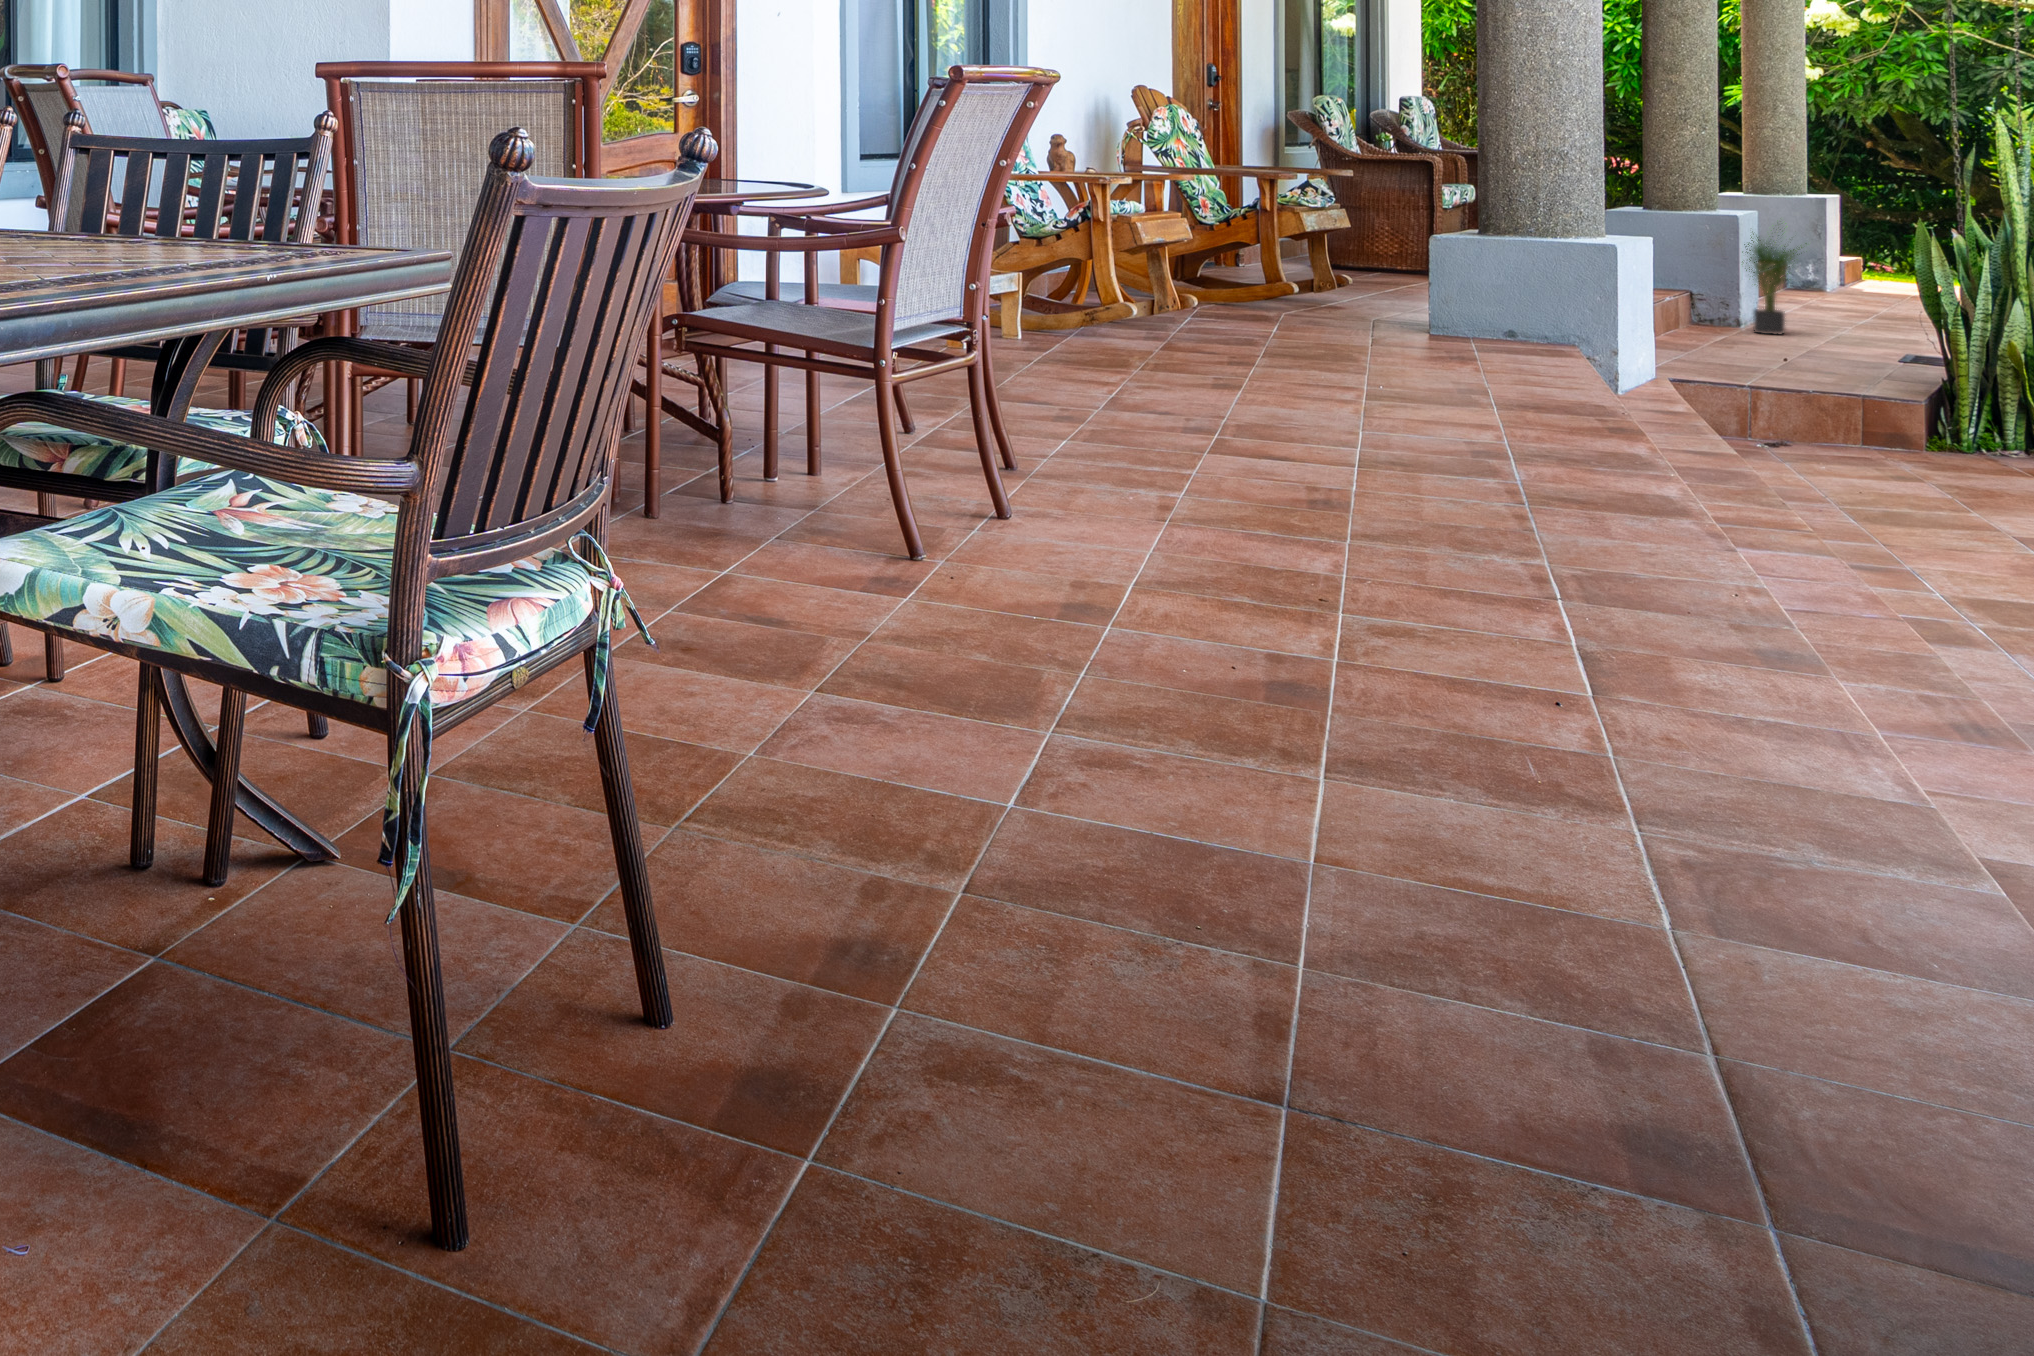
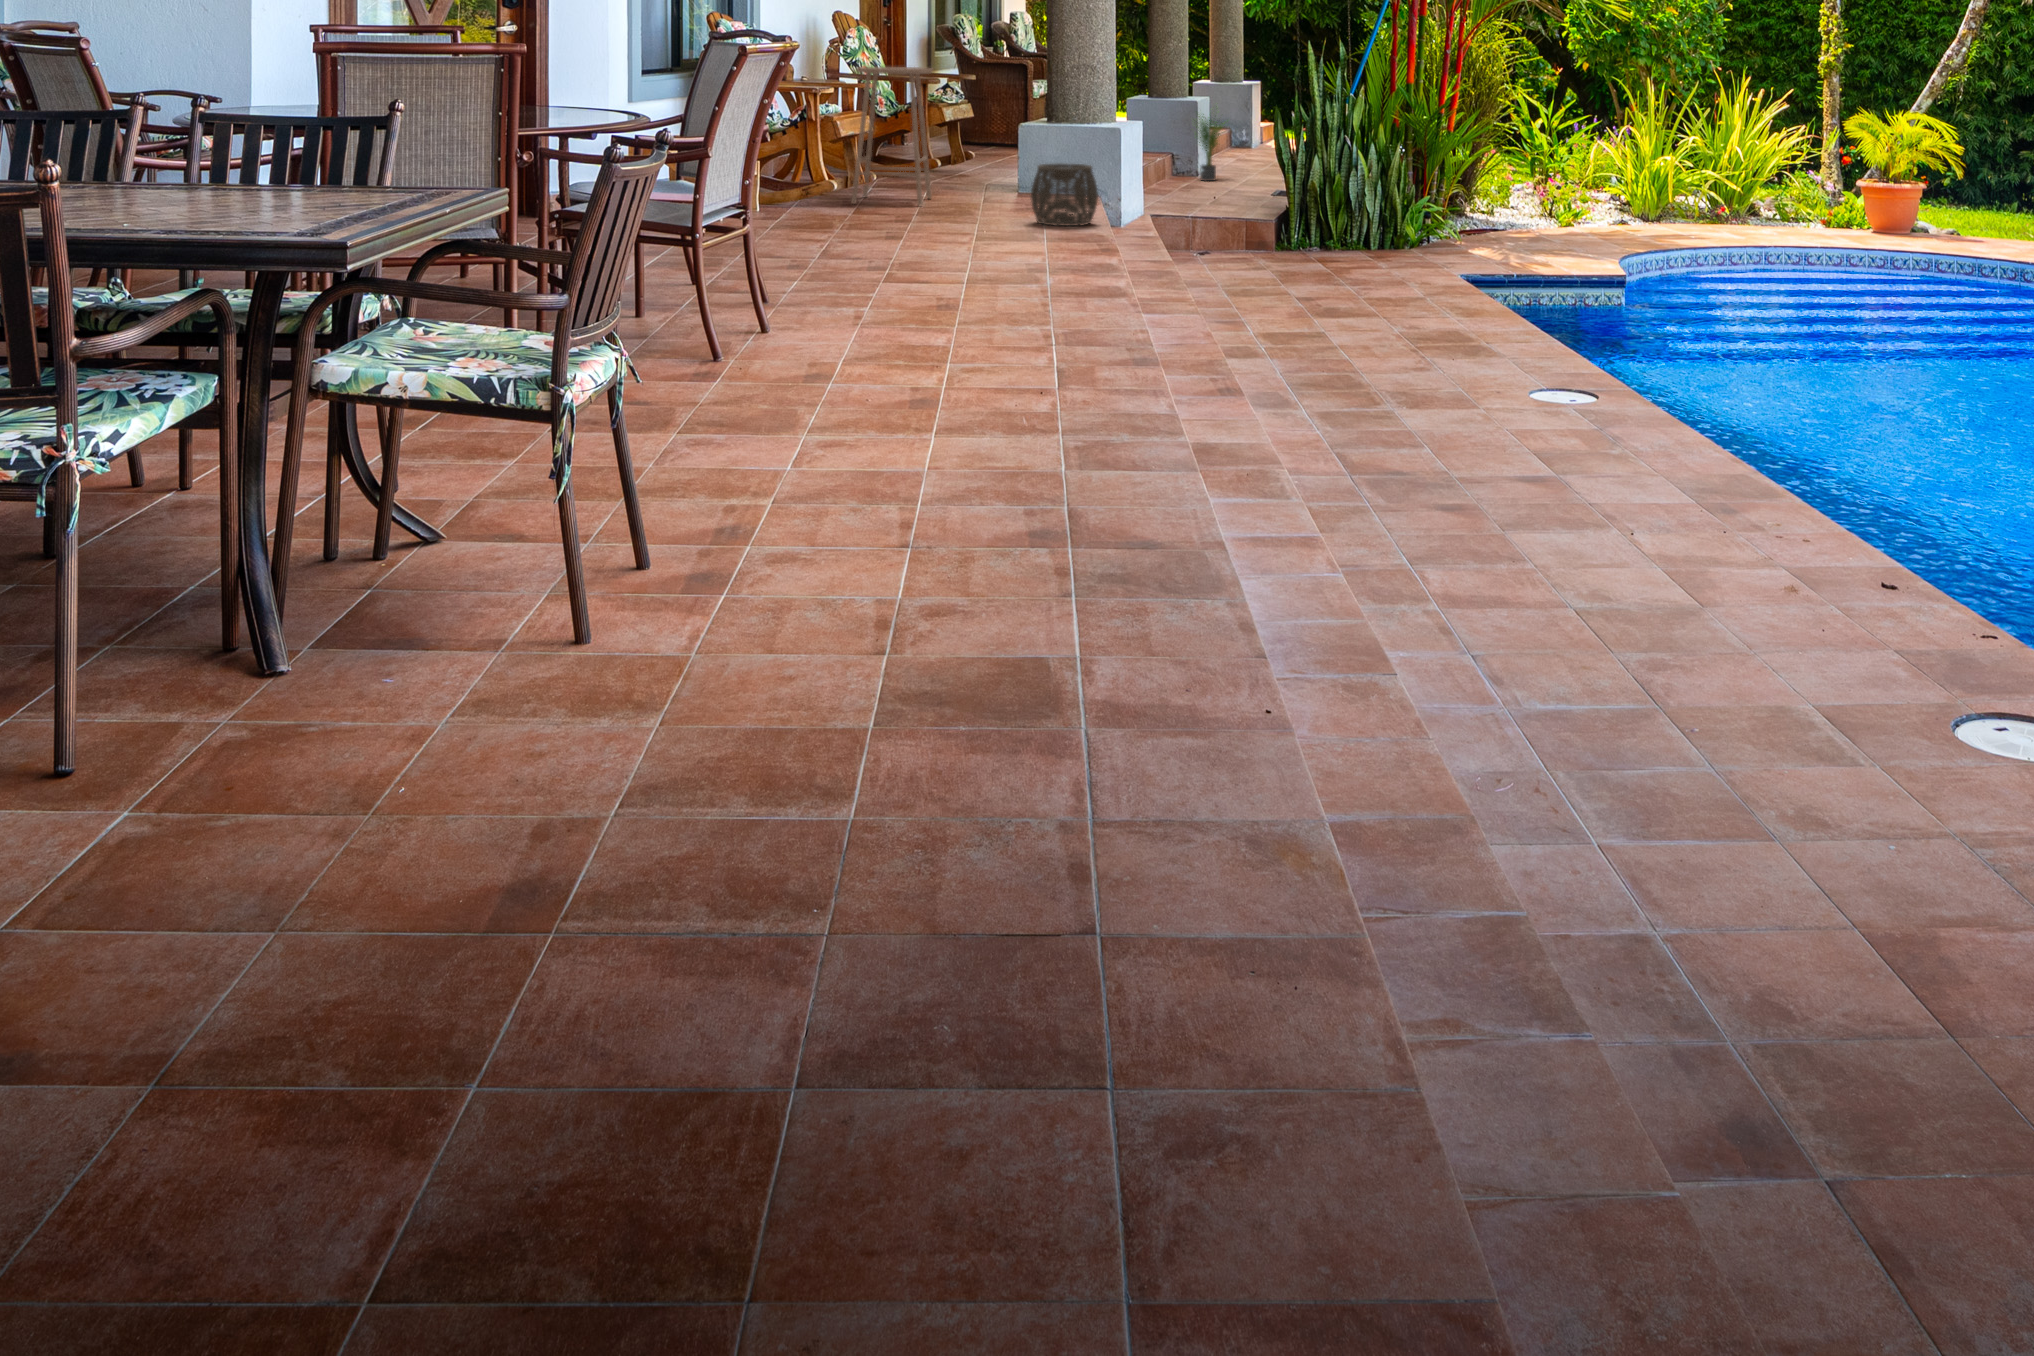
stool: none [1159,155,1284,342] -> present [851,67,932,205]
woven basket: none [1457,292,1586,387] -> present [1031,163,1098,226]

